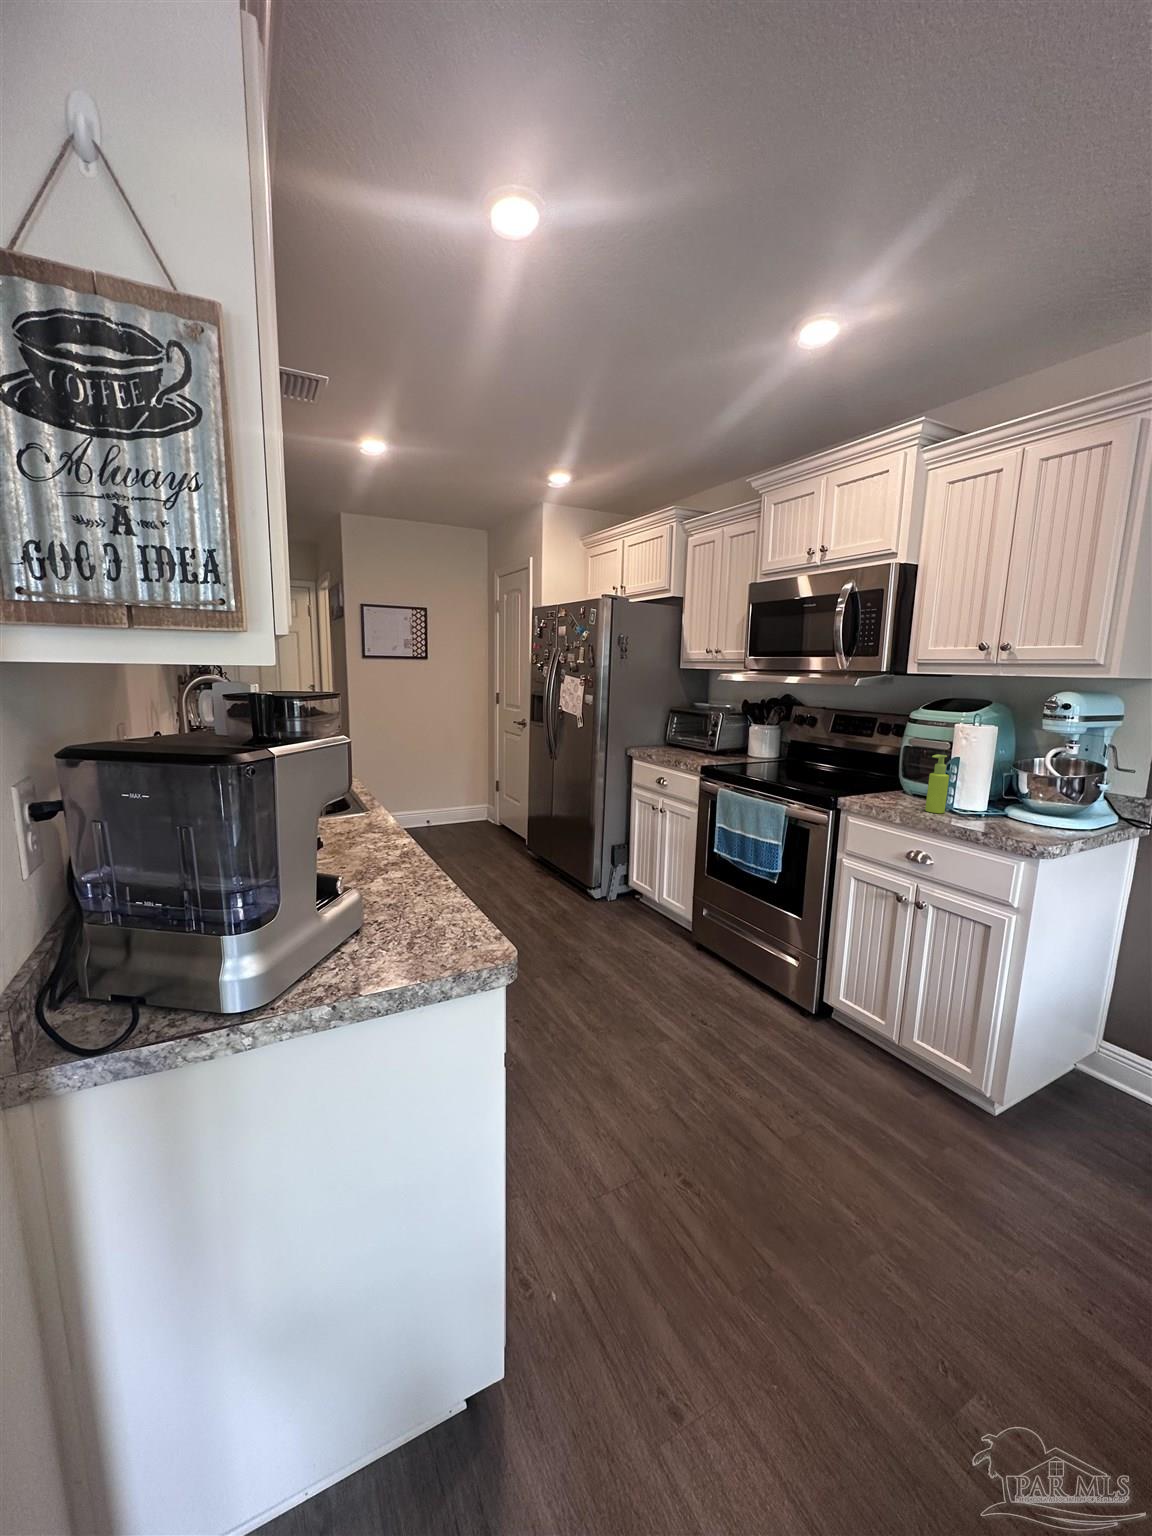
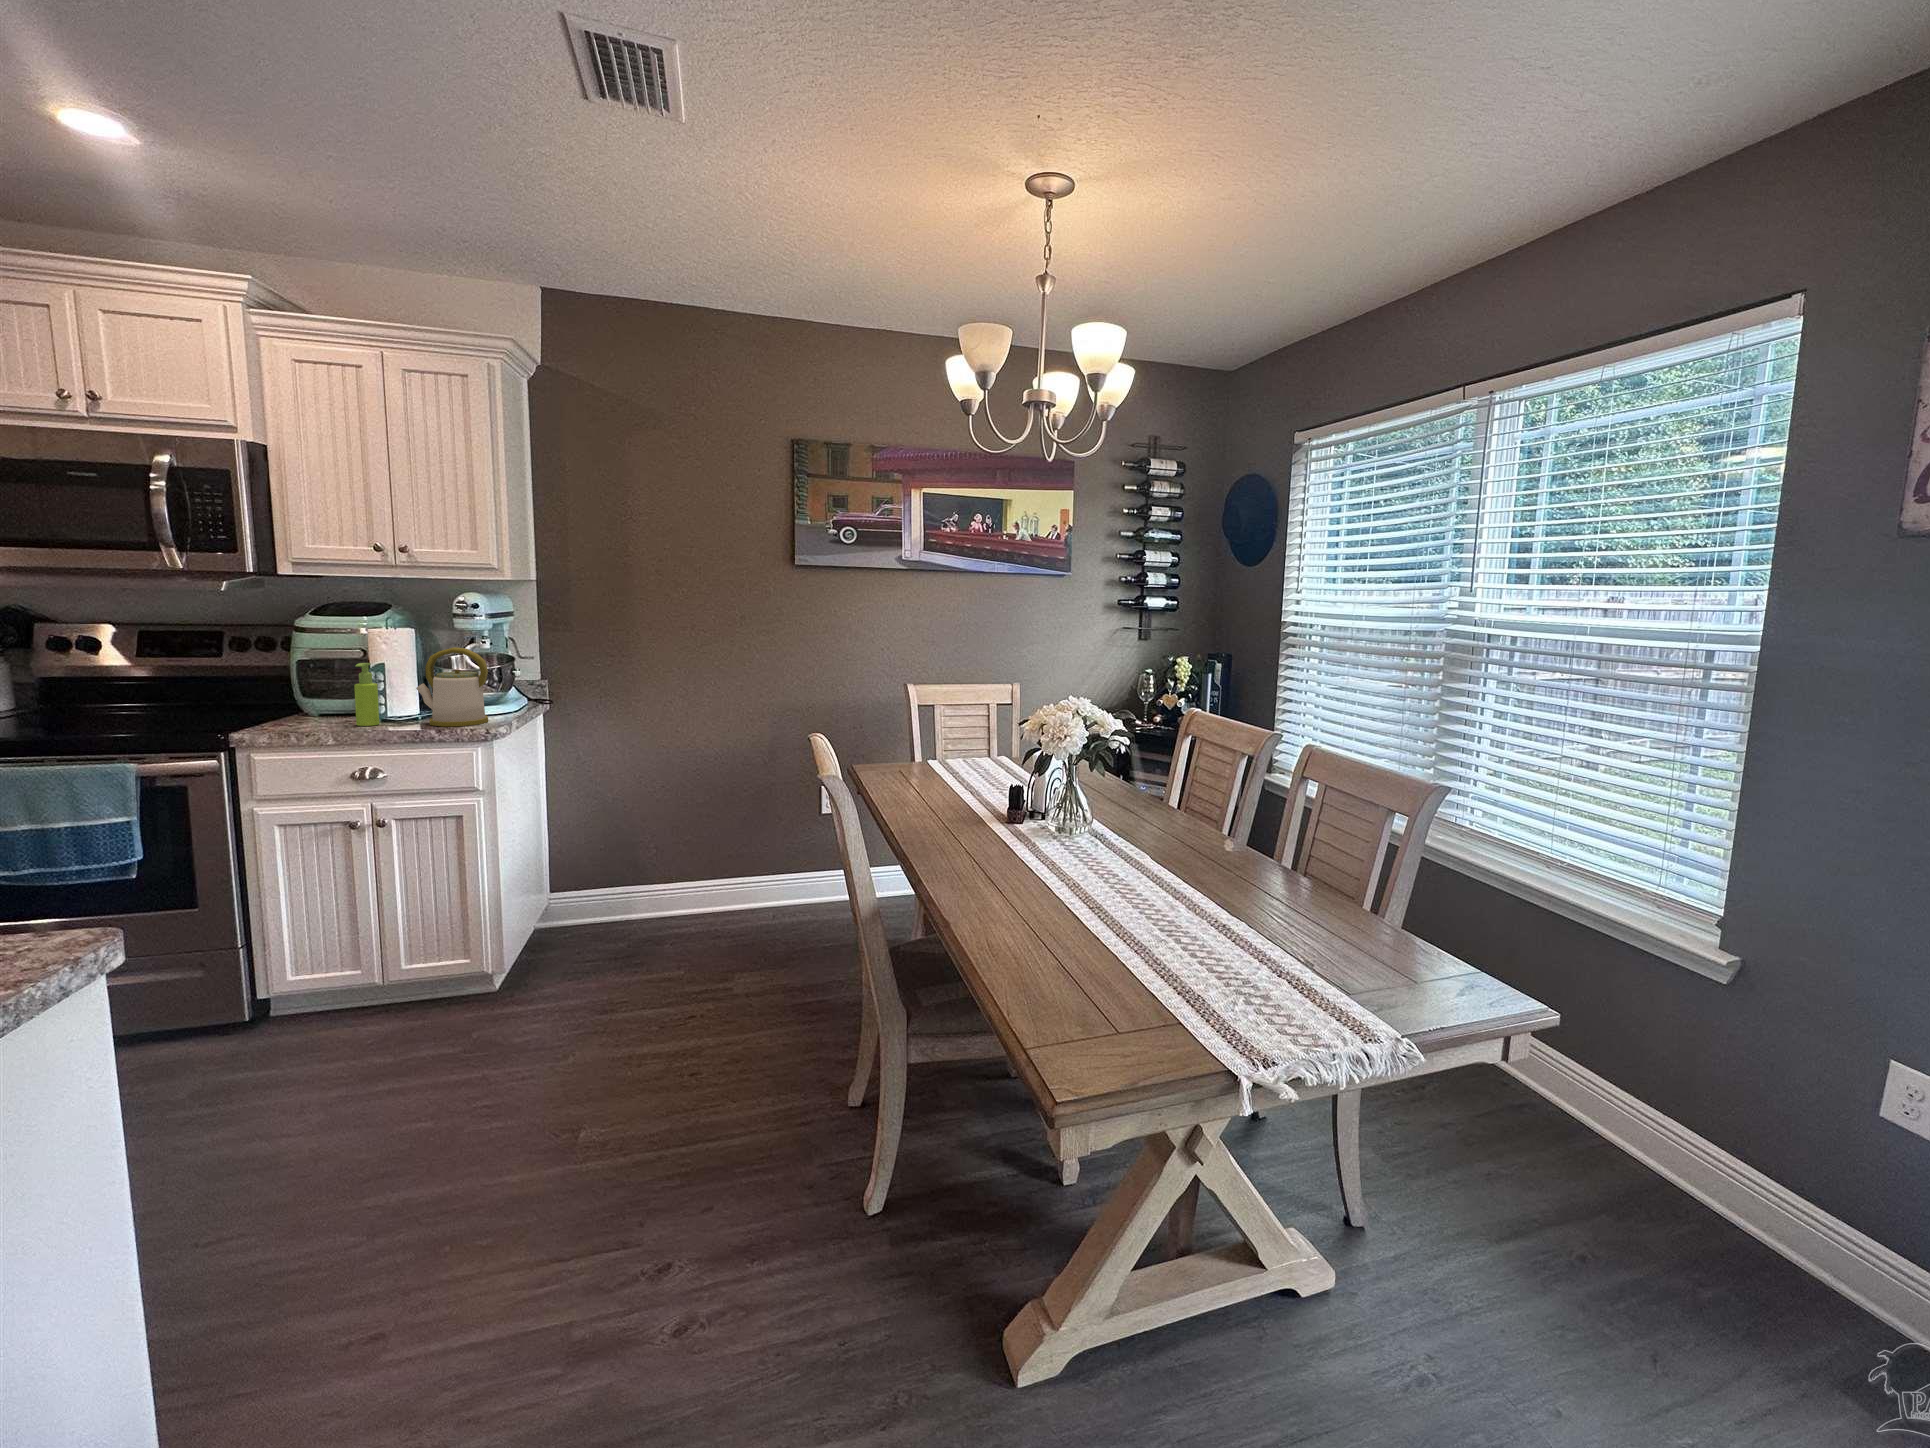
kettle: none [981,749,1058,836] -> present [416,647,488,726]

